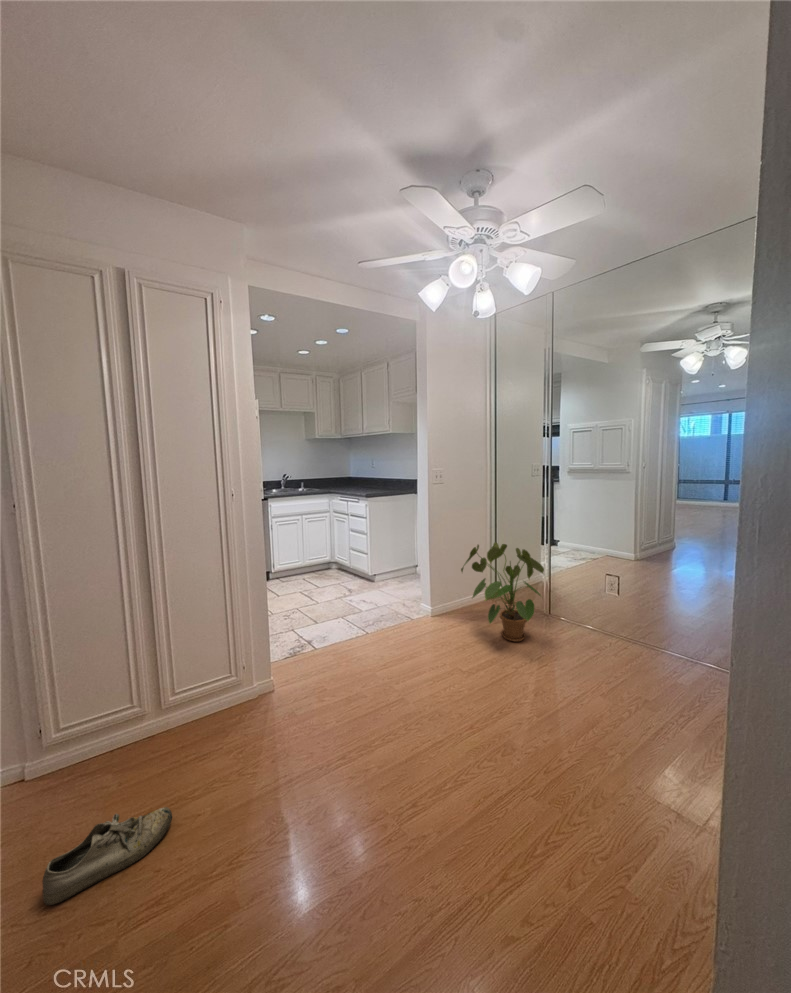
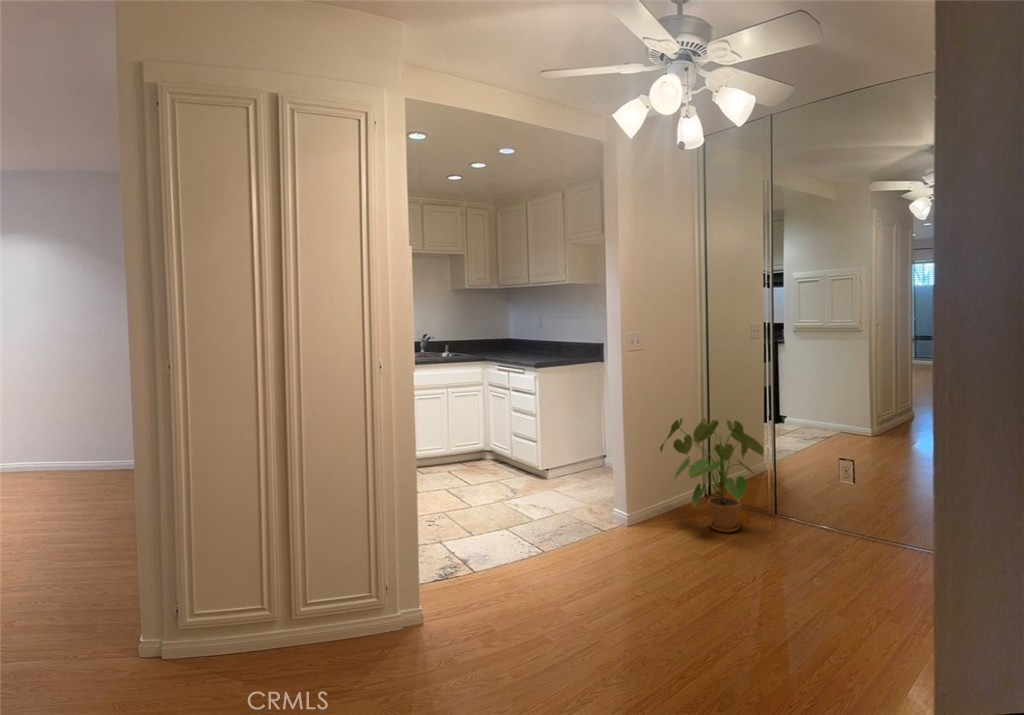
shoe: present [42,807,172,905] -> none [310,616,394,668]

